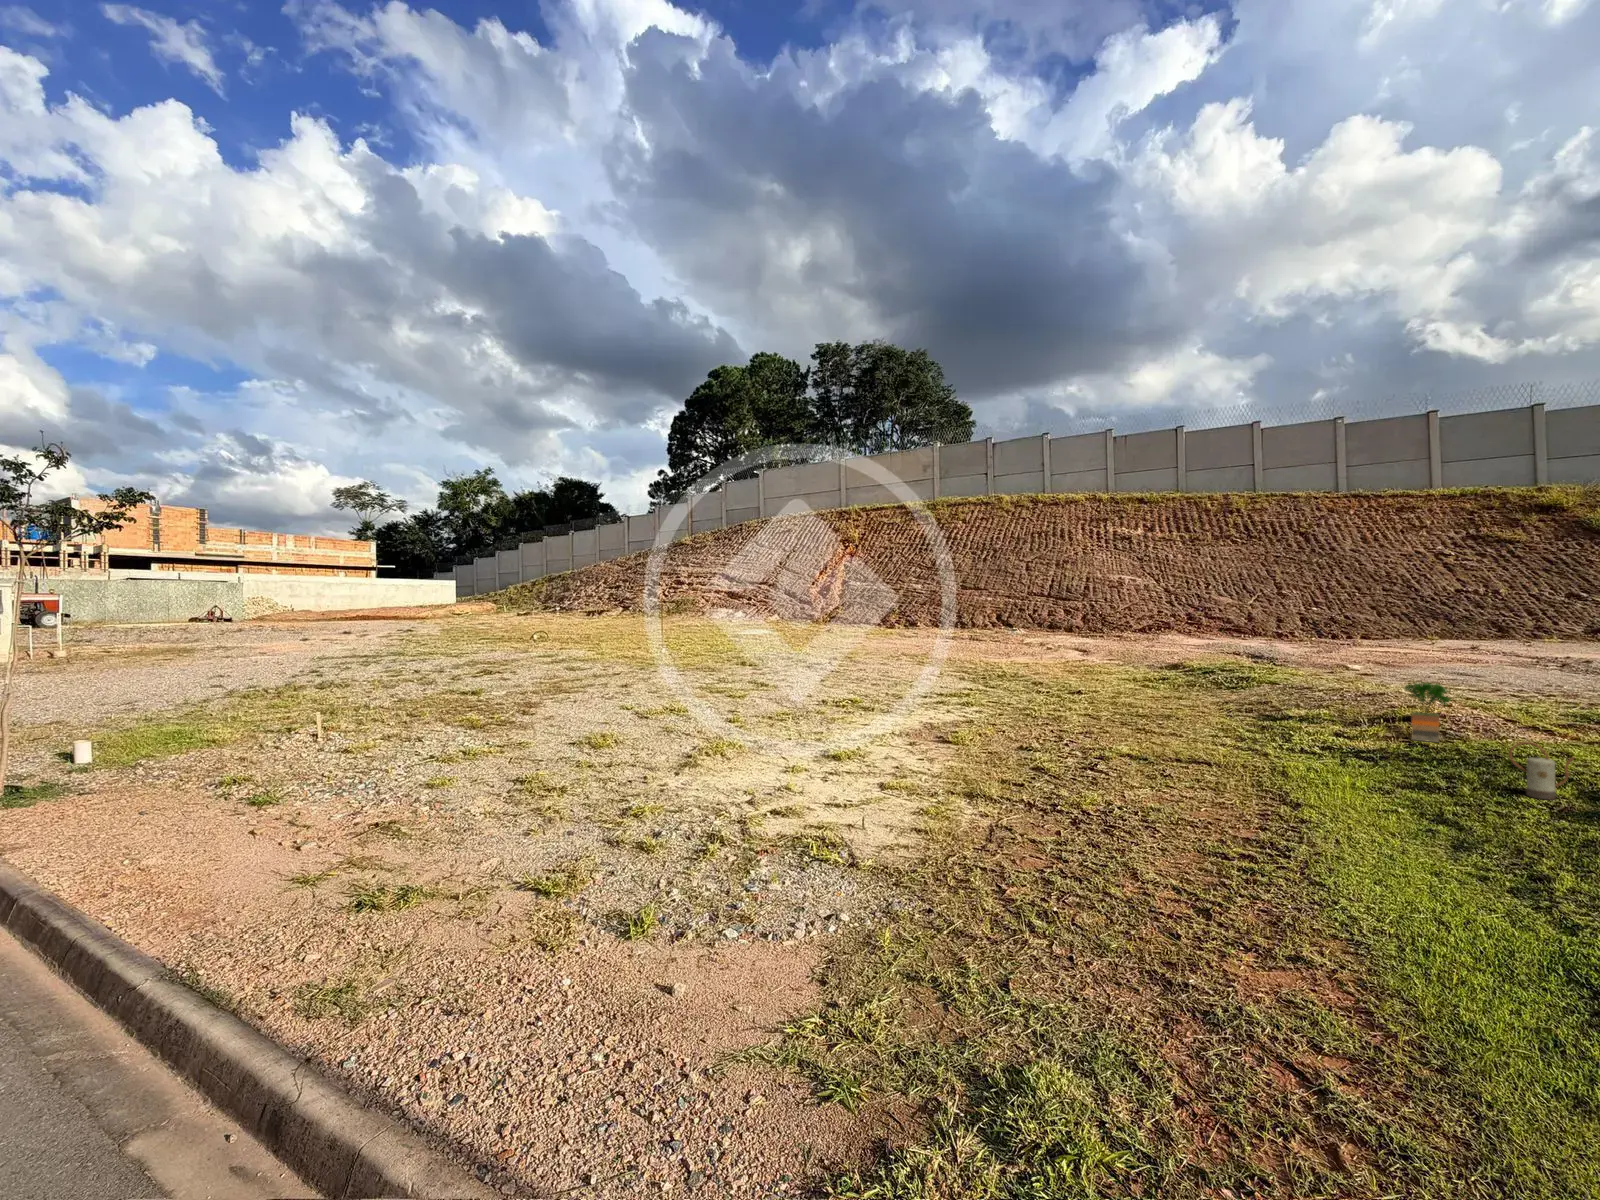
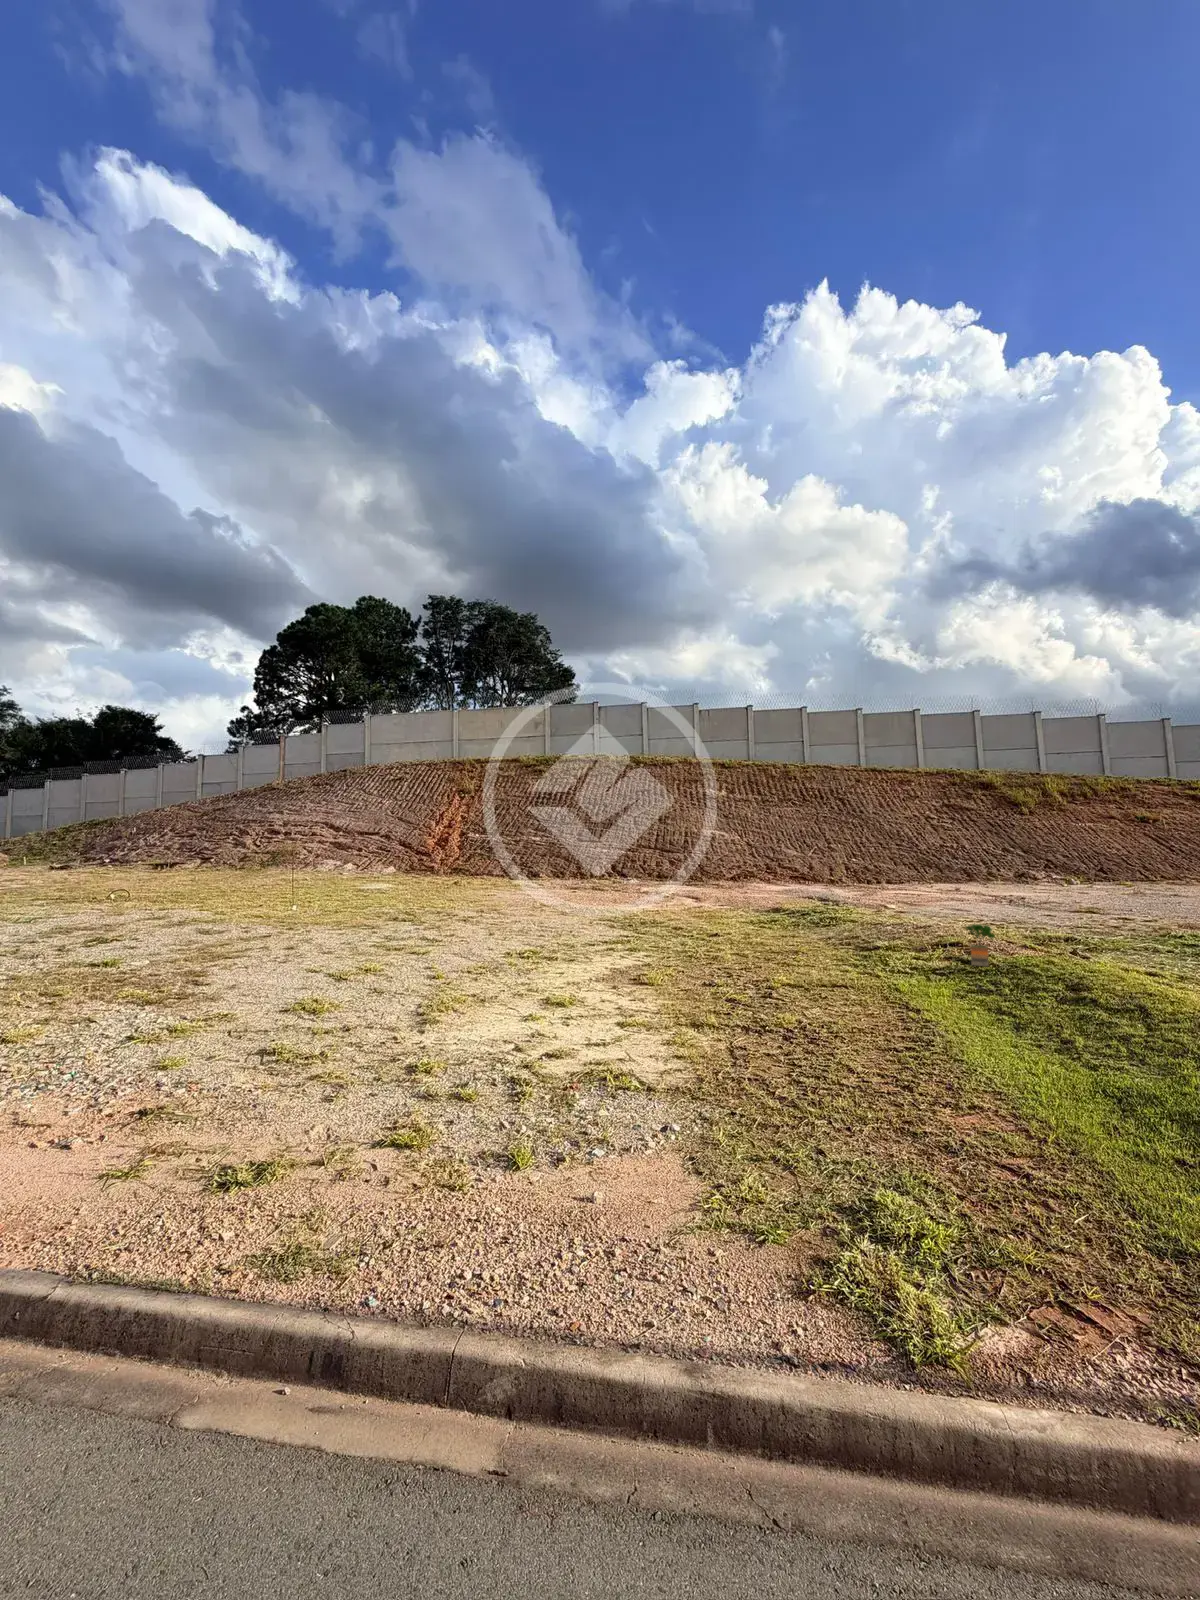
watering can: present [1509,742,1574,800] -> none [1042,964,1079,1002]

